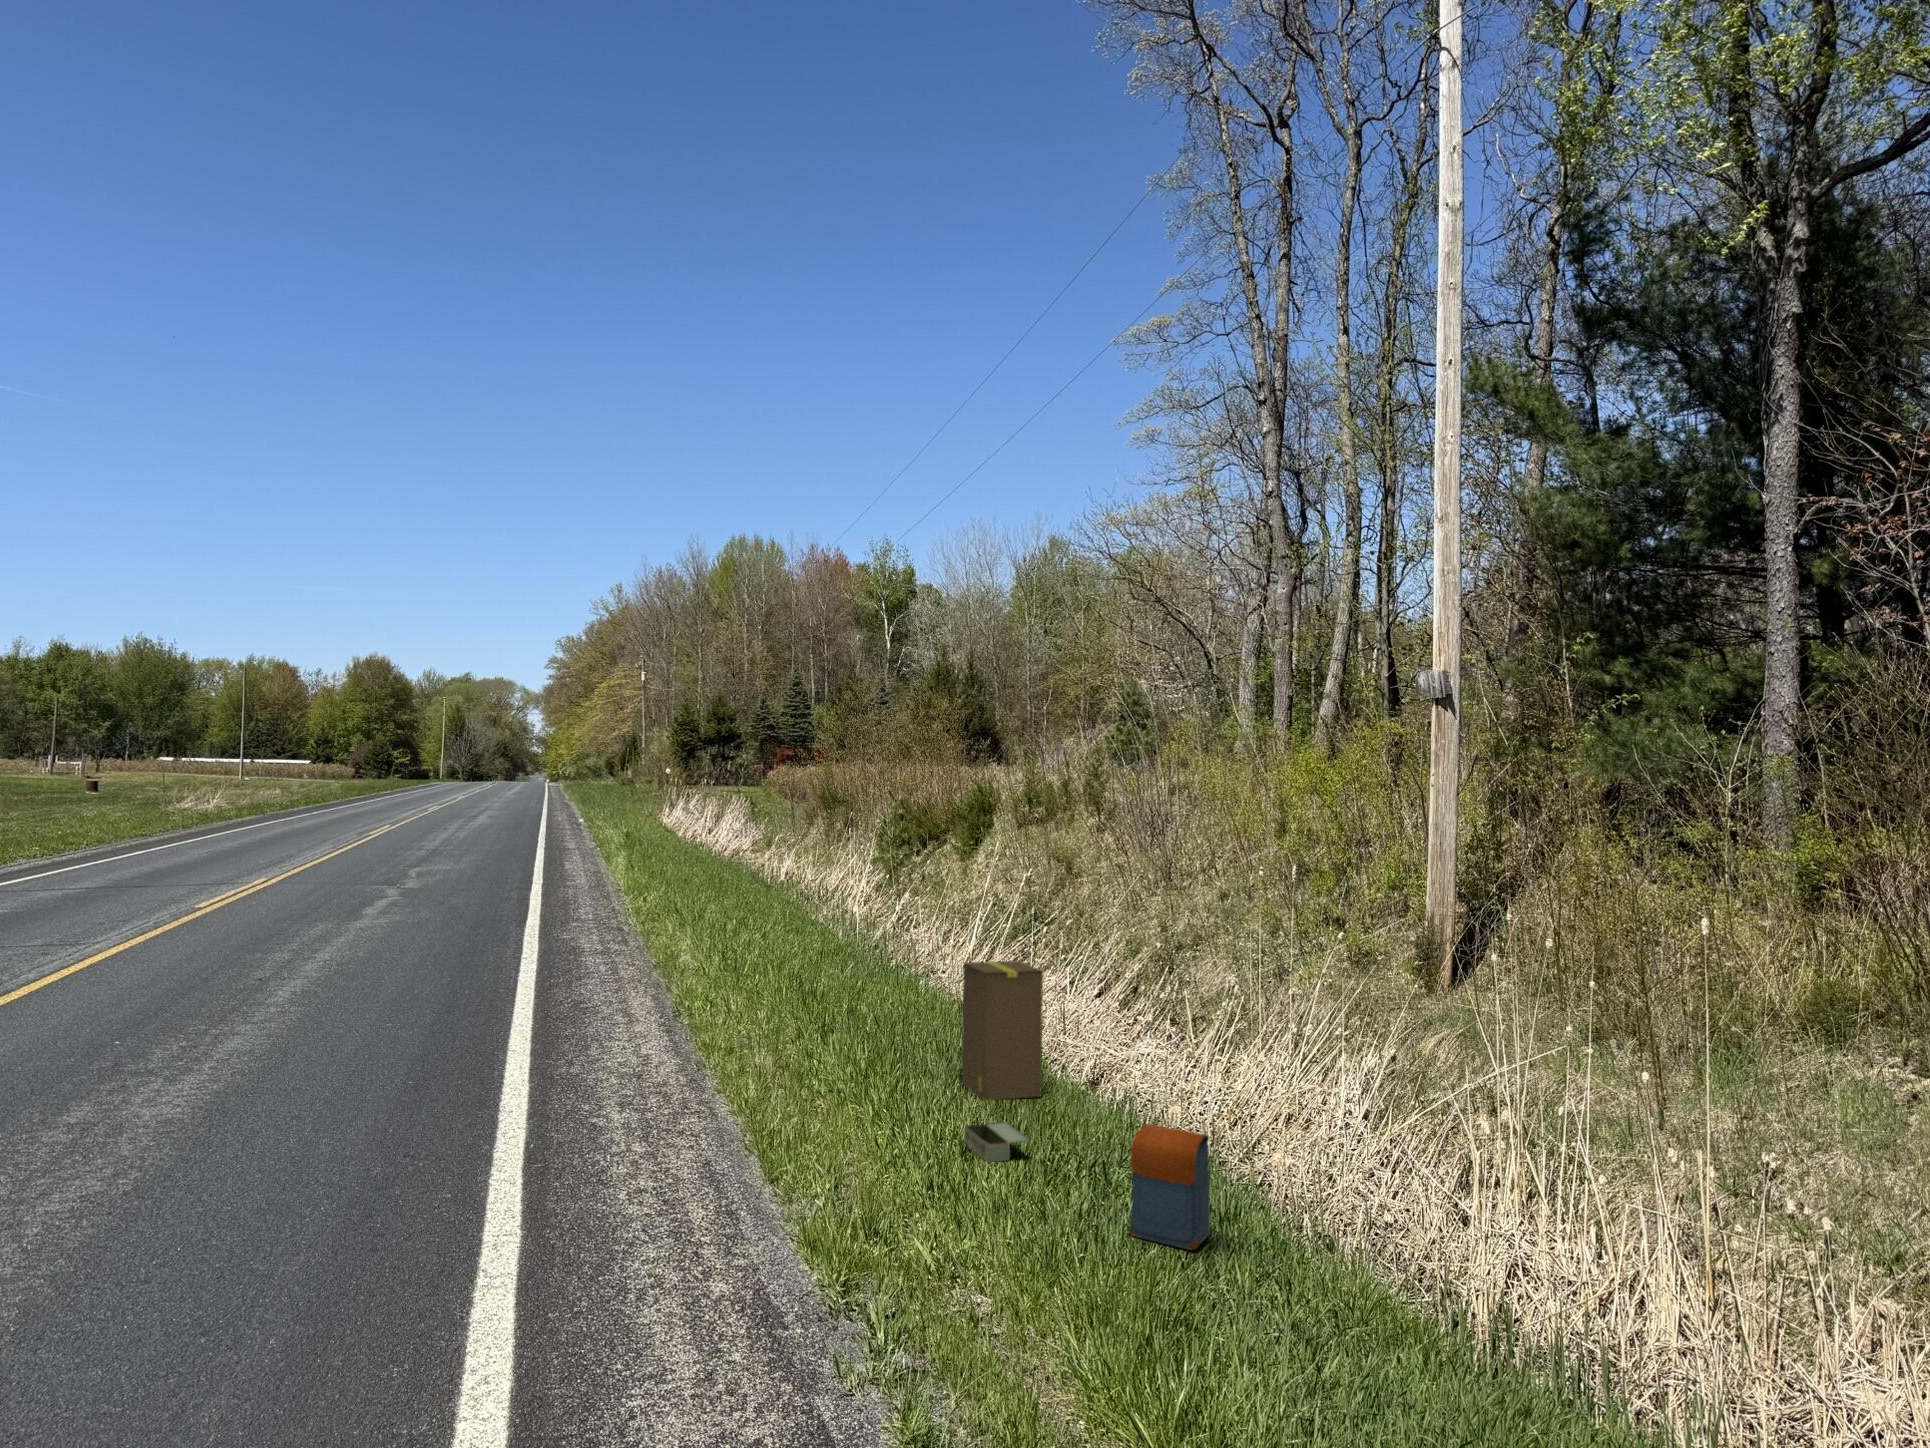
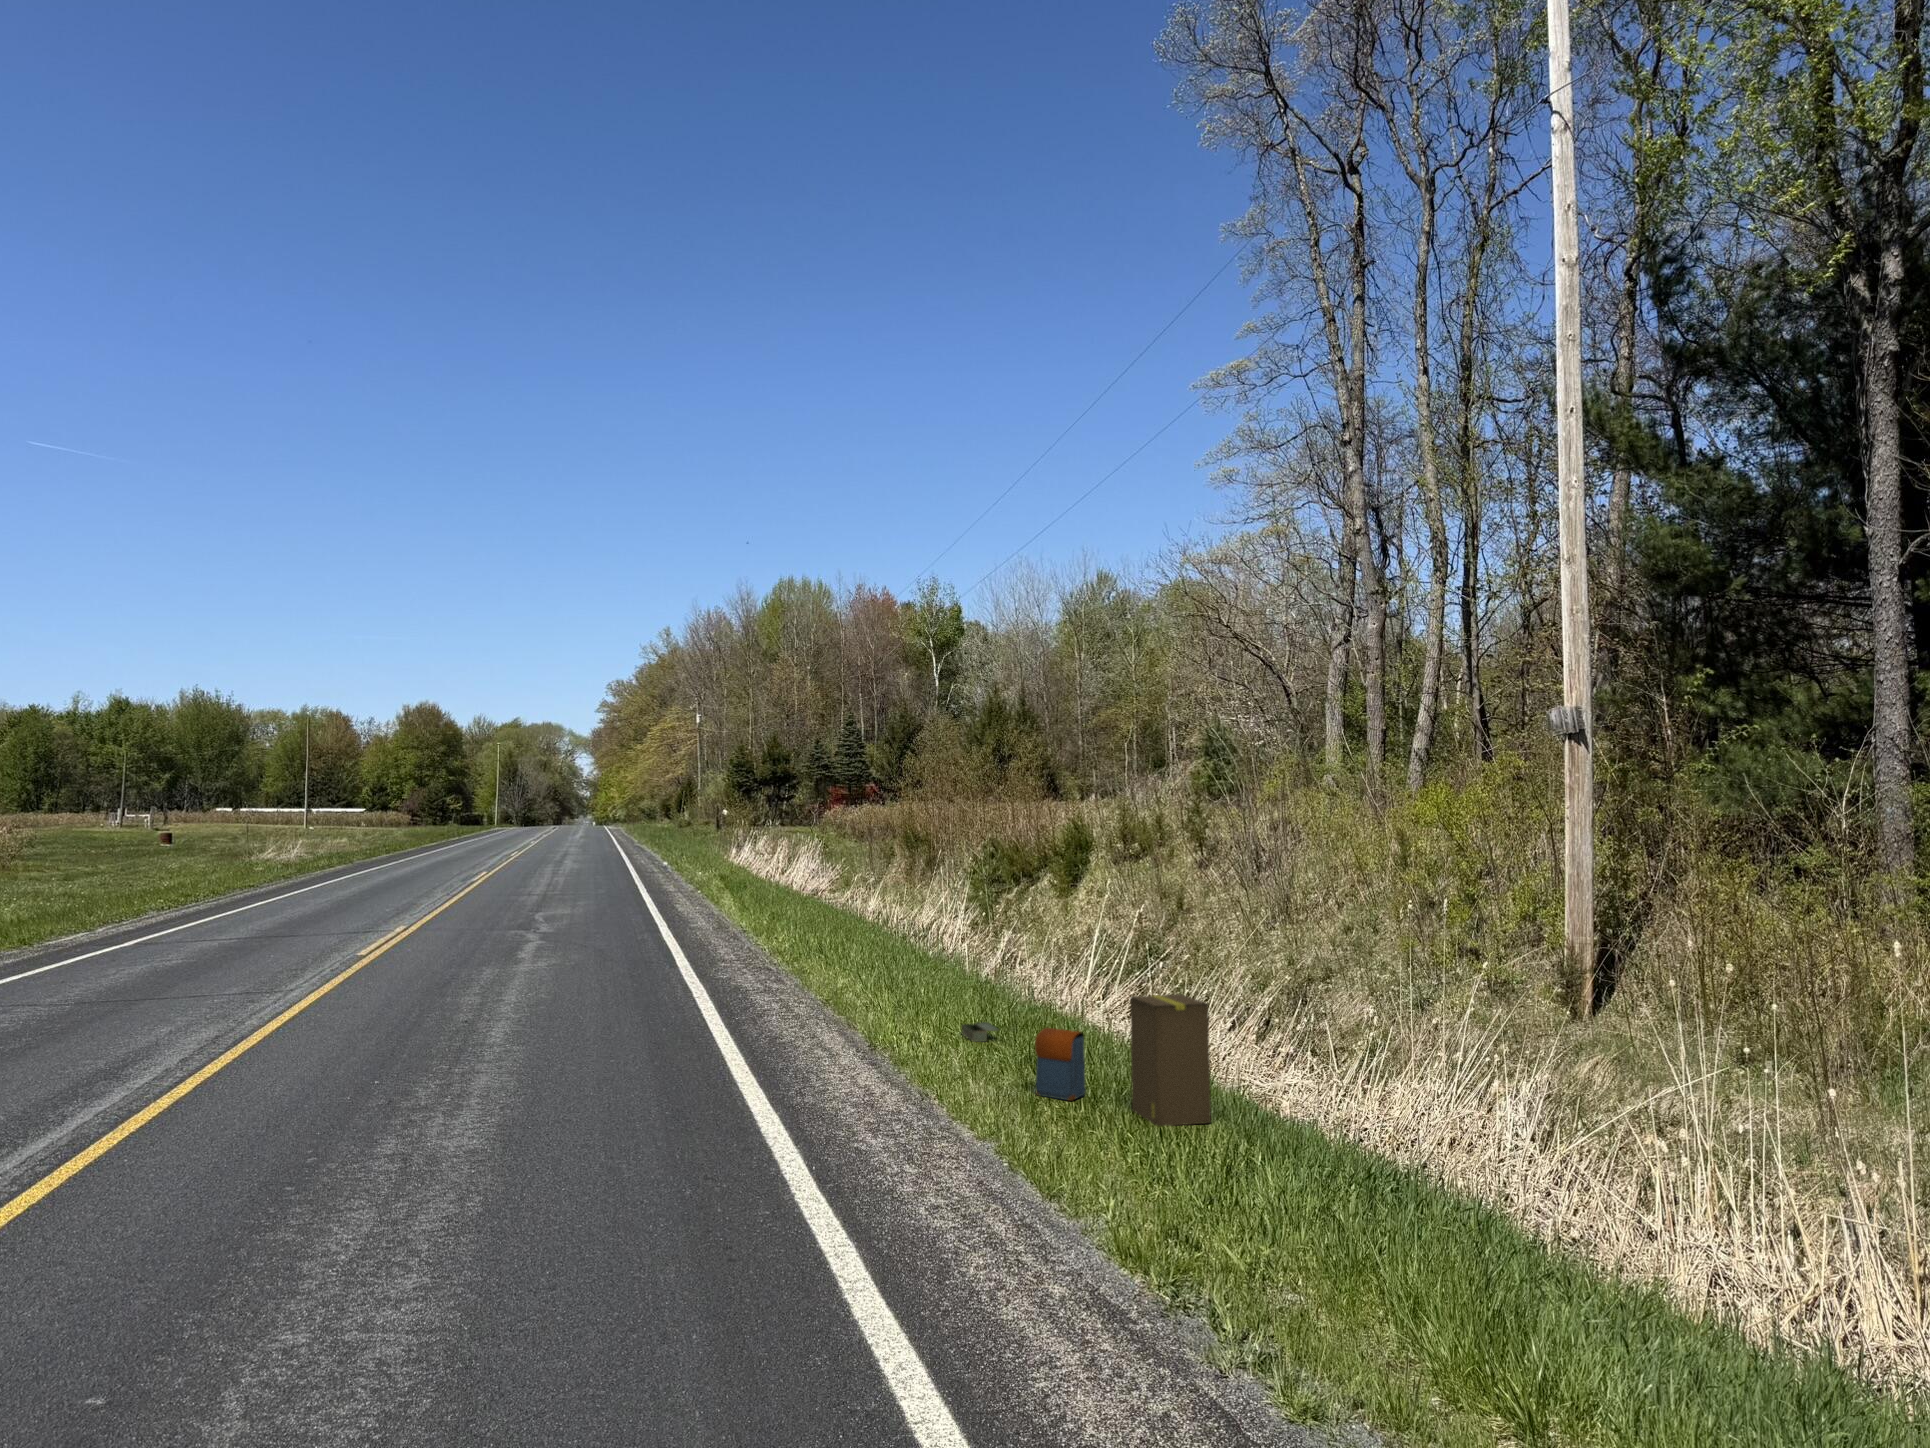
toolbox: present [964,1121,1030,1162] -> present [962,1022,999,1042]
backpack: present [1131,1124,1210,1250] -> present [1035,1028,1086,1101]

